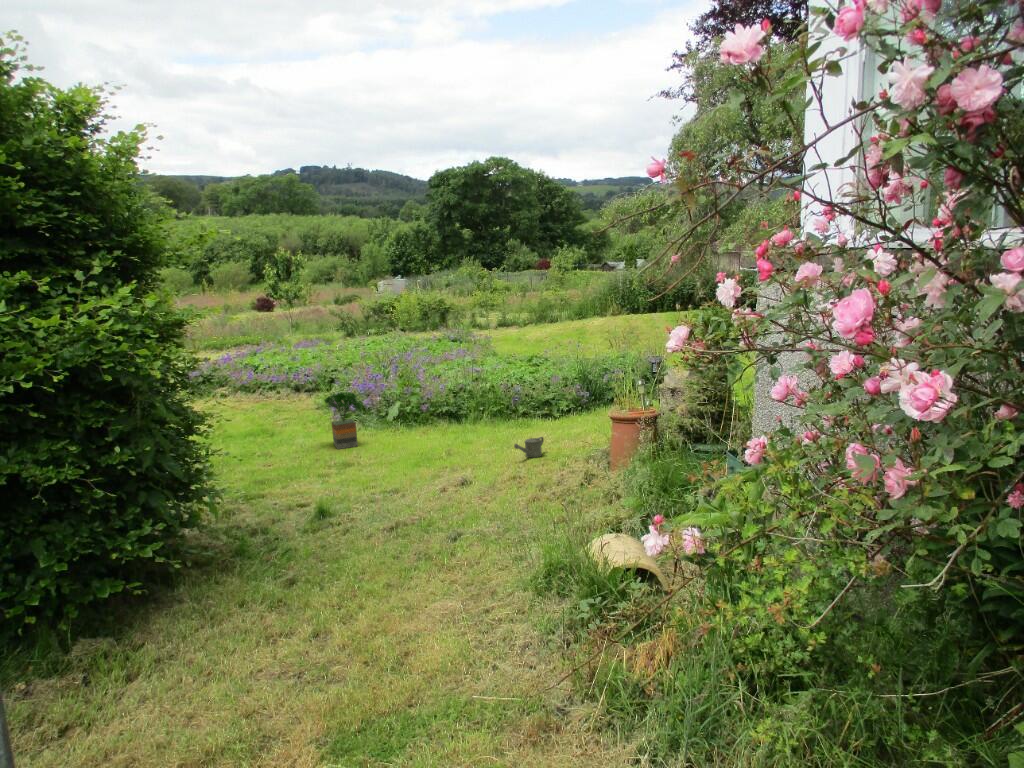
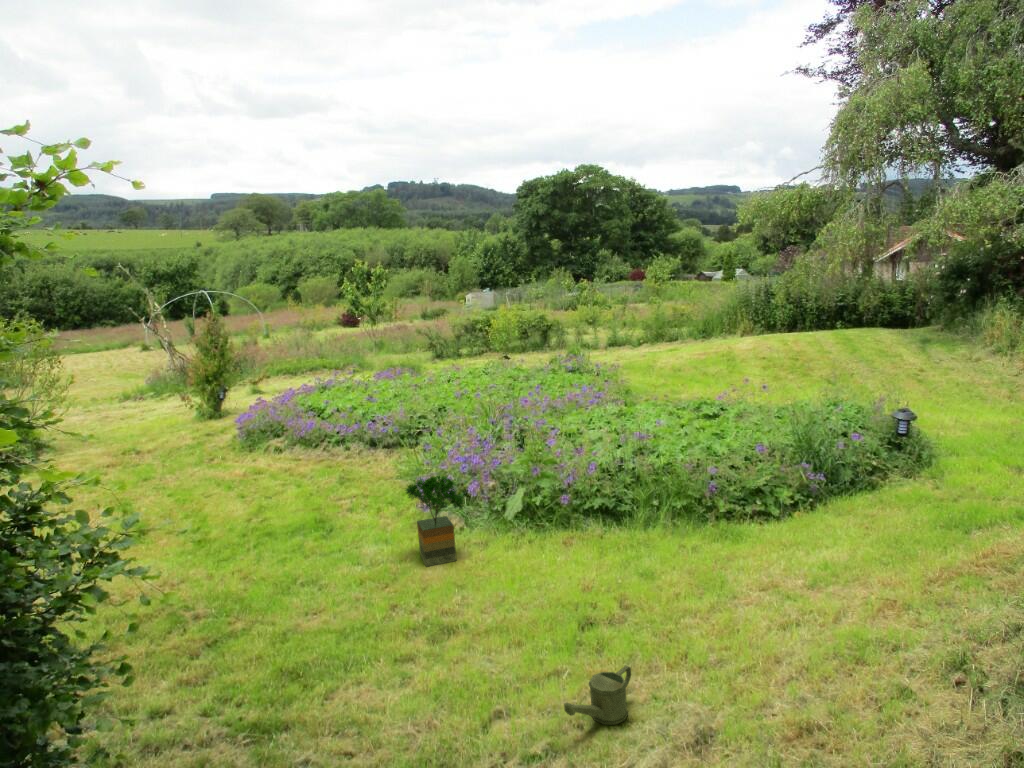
watering can: present [514,437,544,458] -> present [564,666,631,725]

